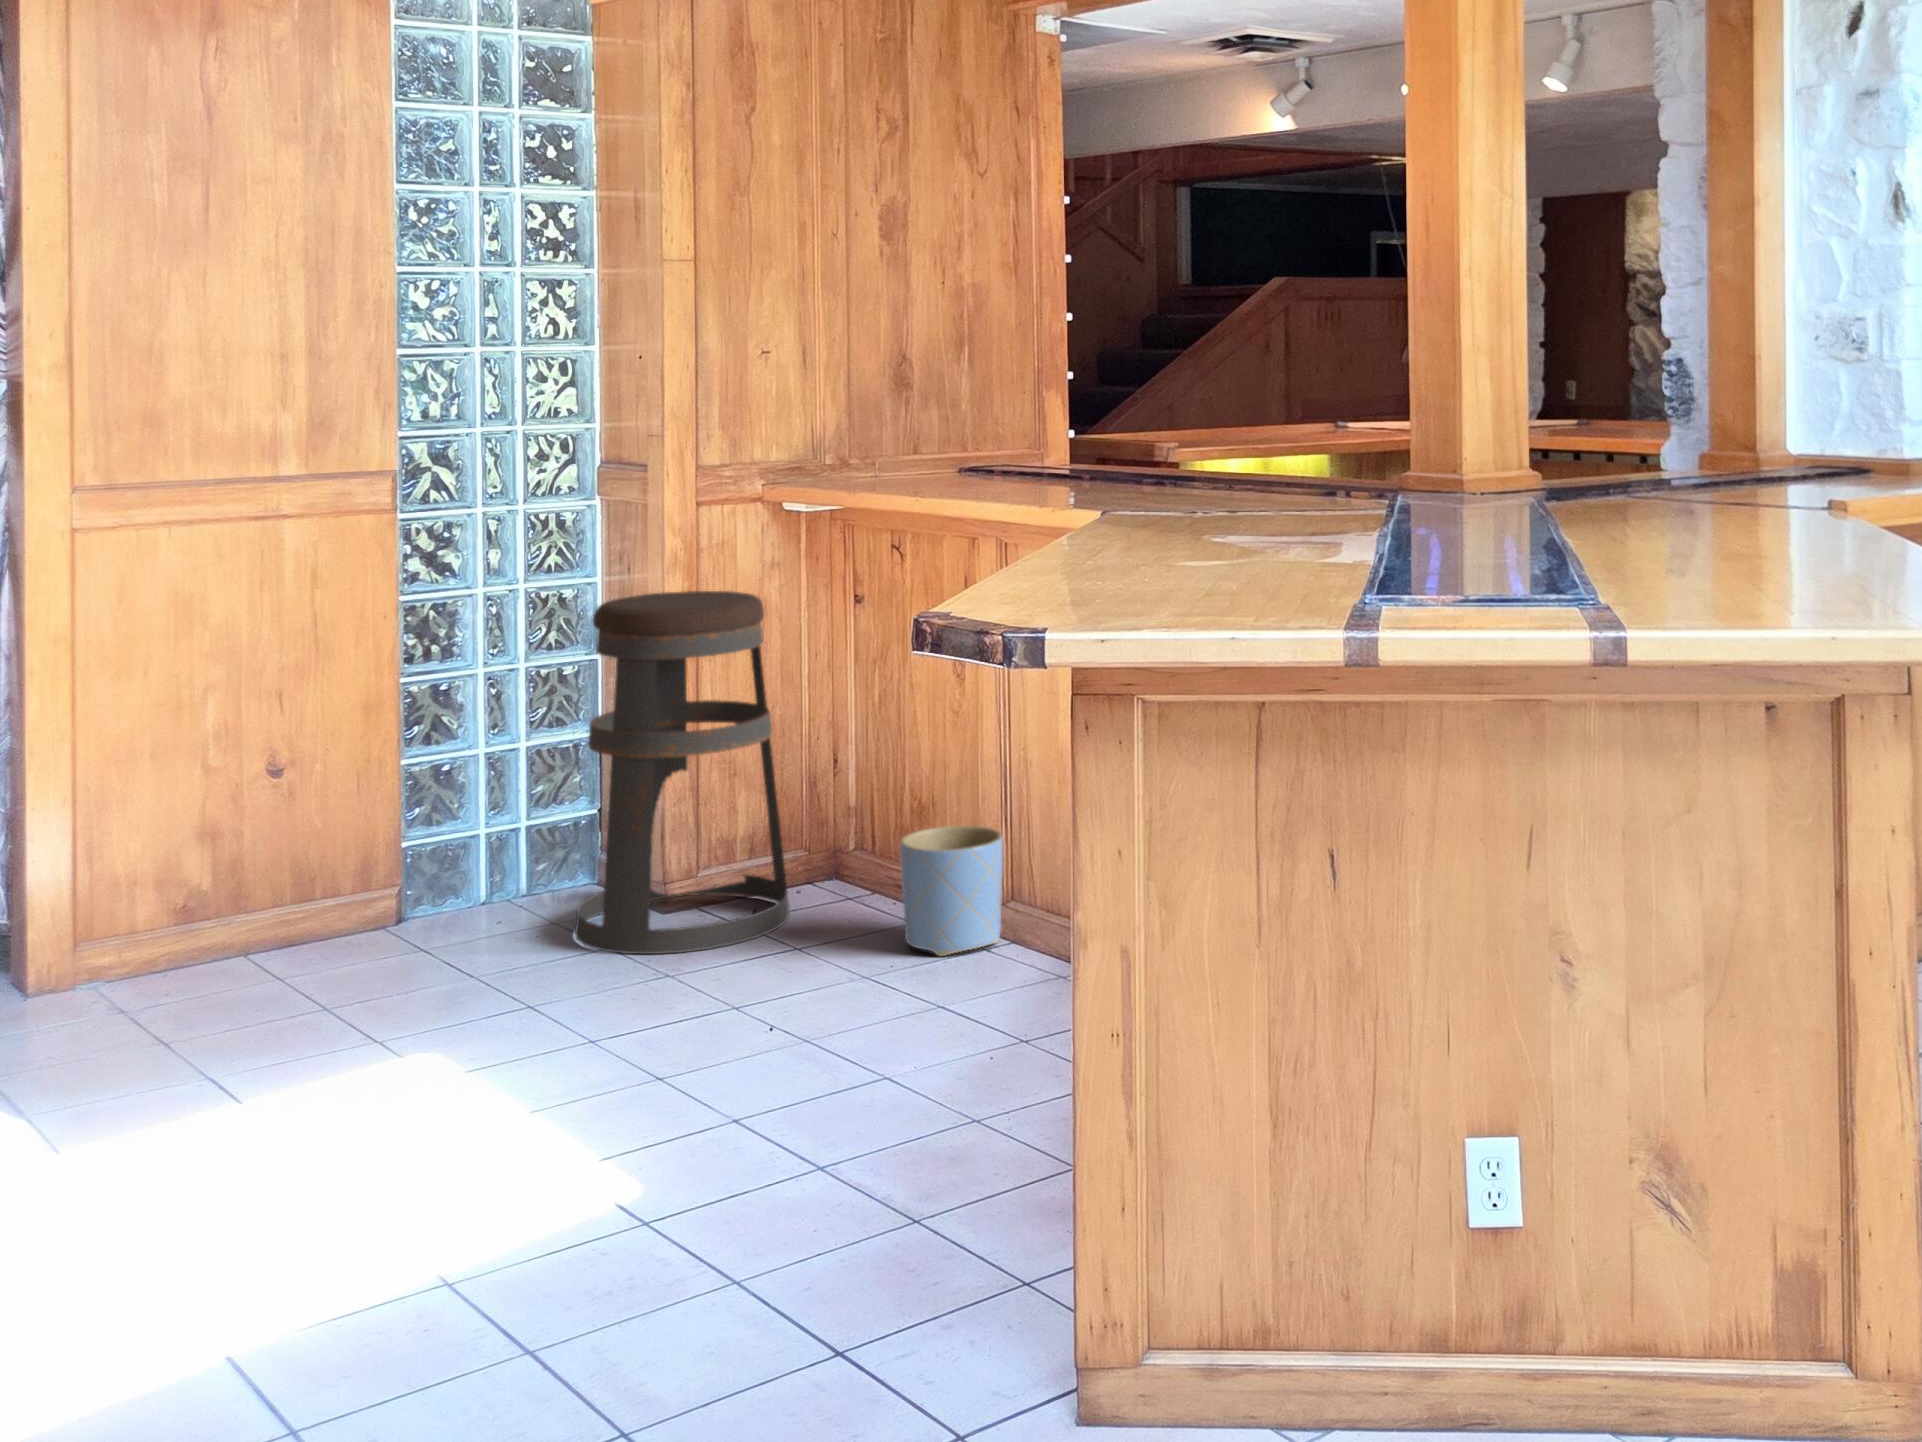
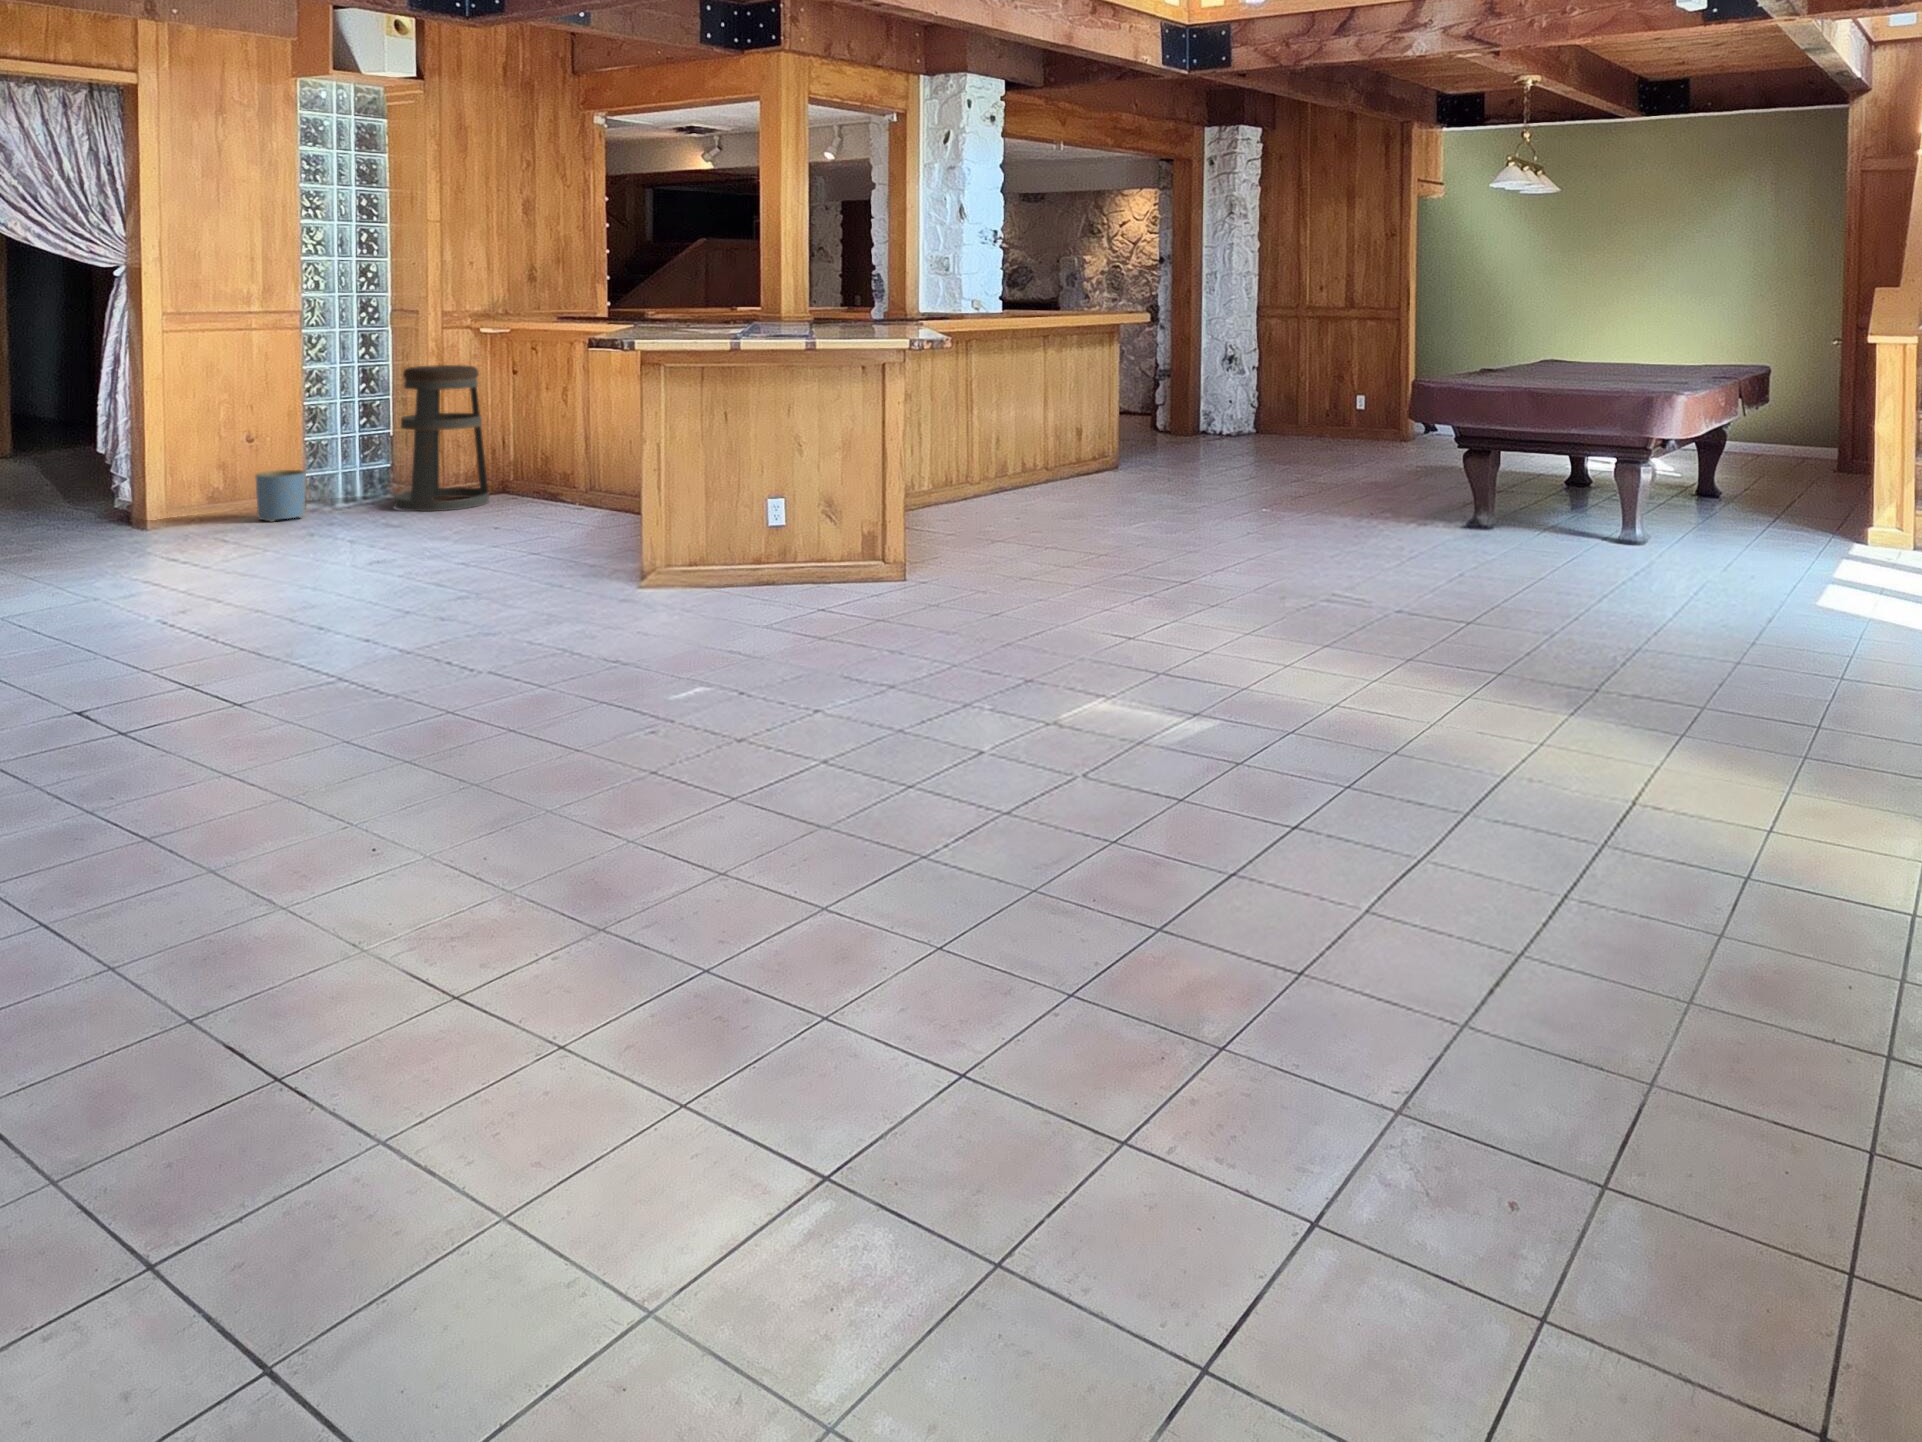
planter: present [900,826,1003,956] -> present [255,470,306,522]

